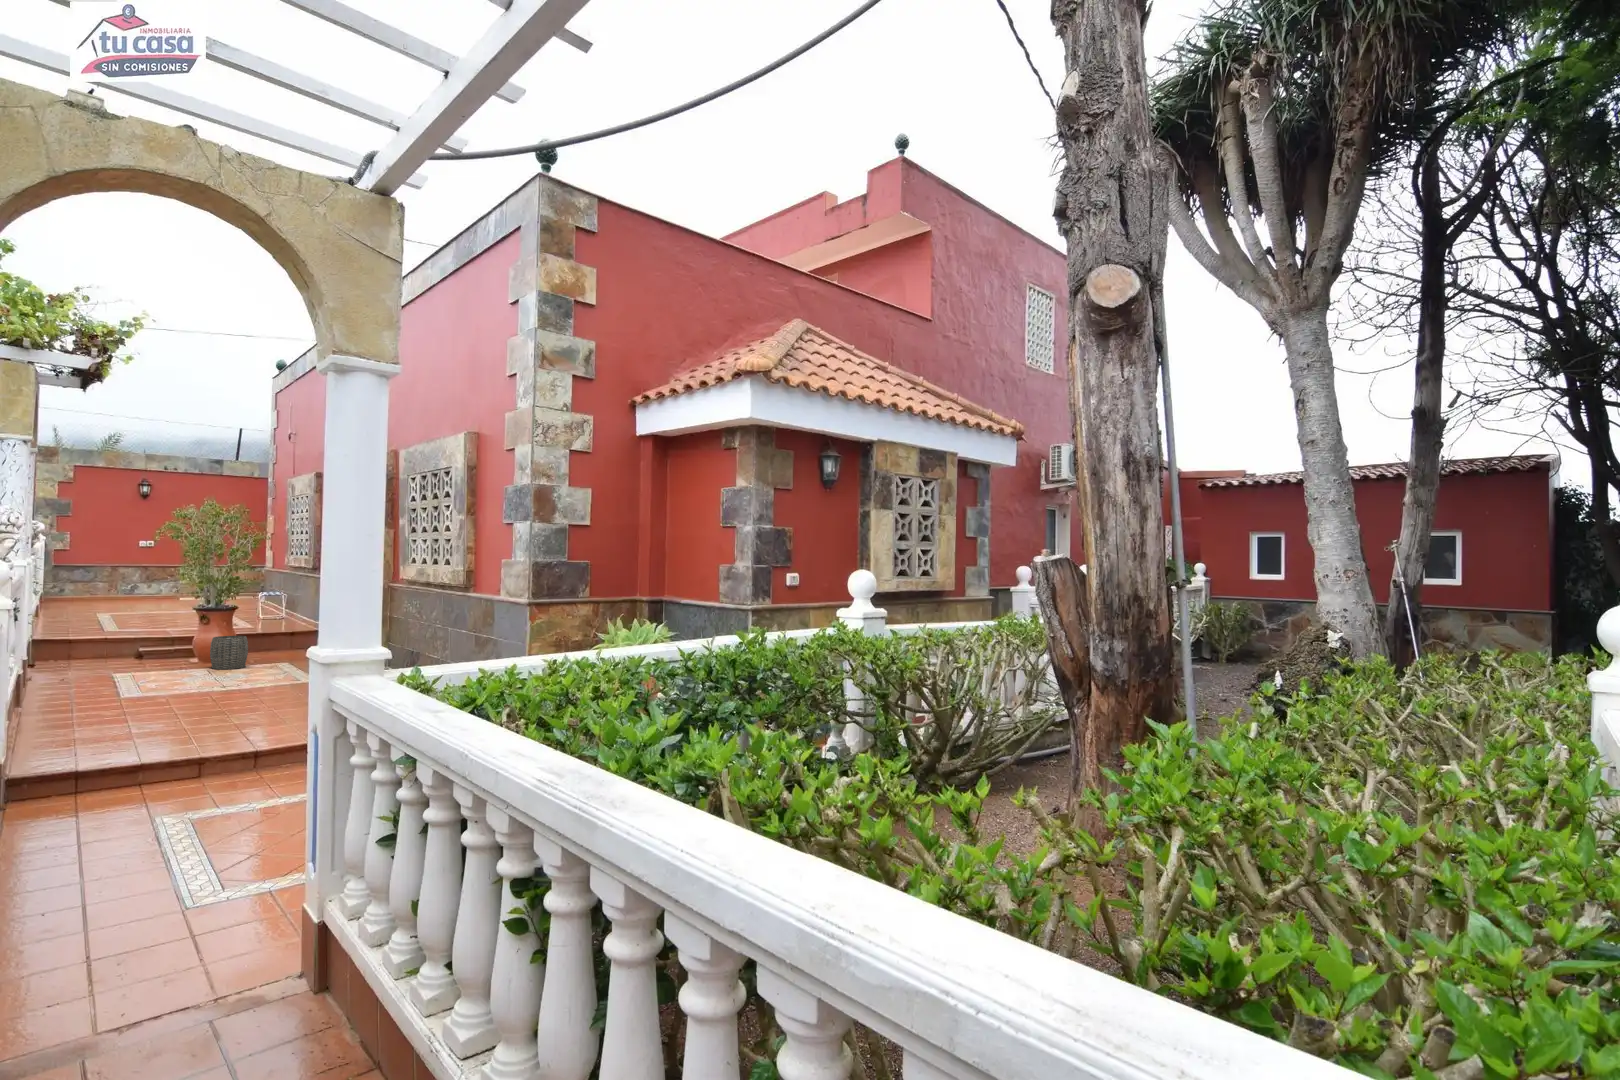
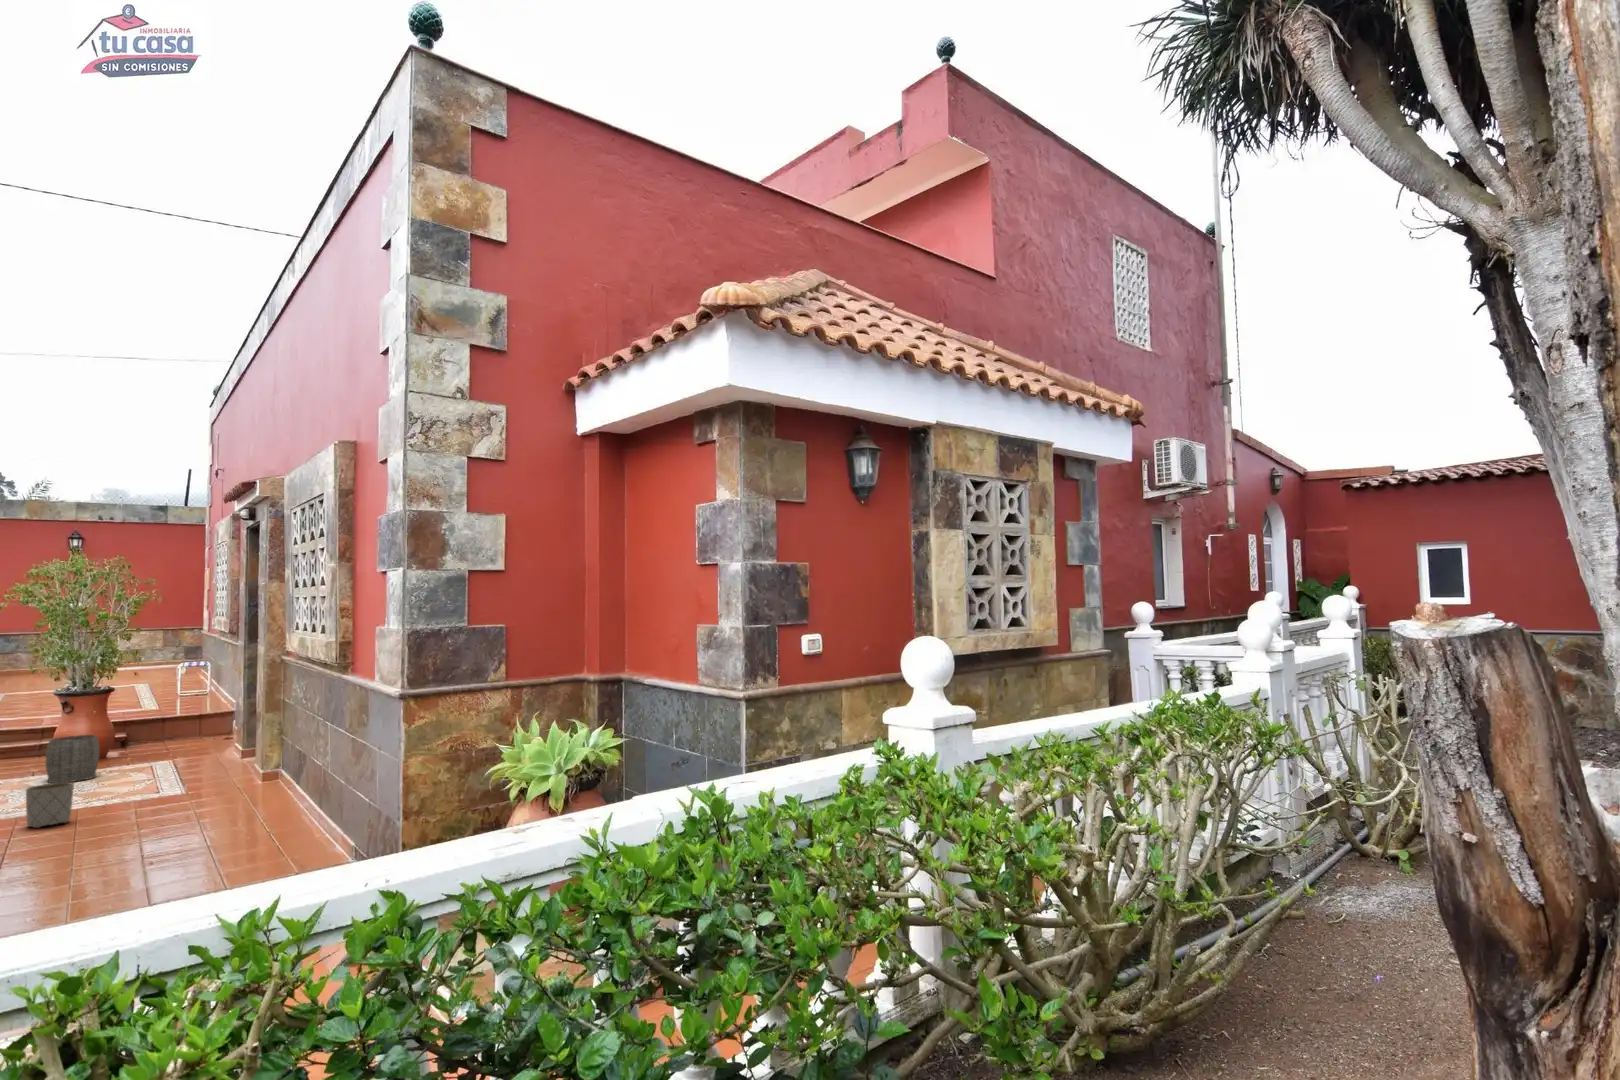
planter: none [228,663,259,693] -> present [26,782,74,828]

